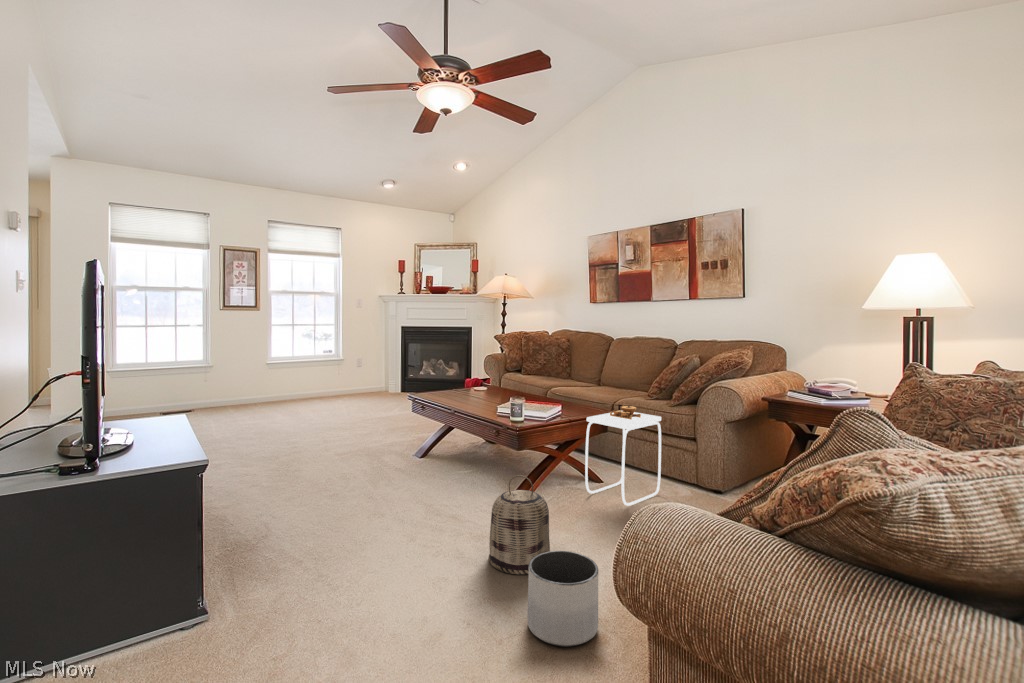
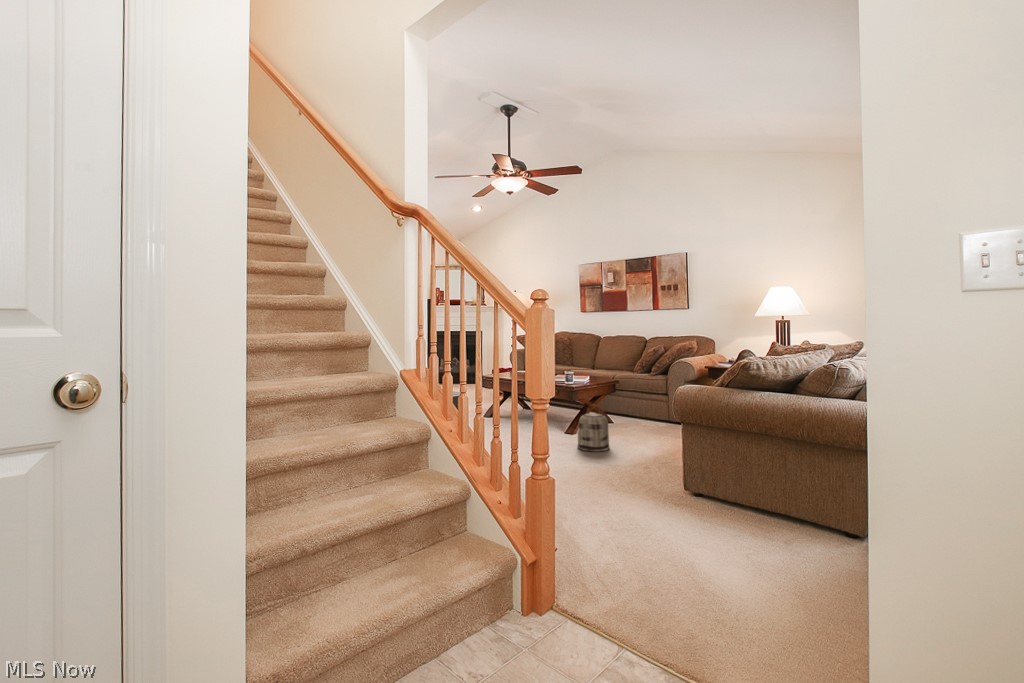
side table: present [585,404,661,506] -> none [609,373,650,429]
planter: present [527,551,598,647] -> none [614,432,646,467]

